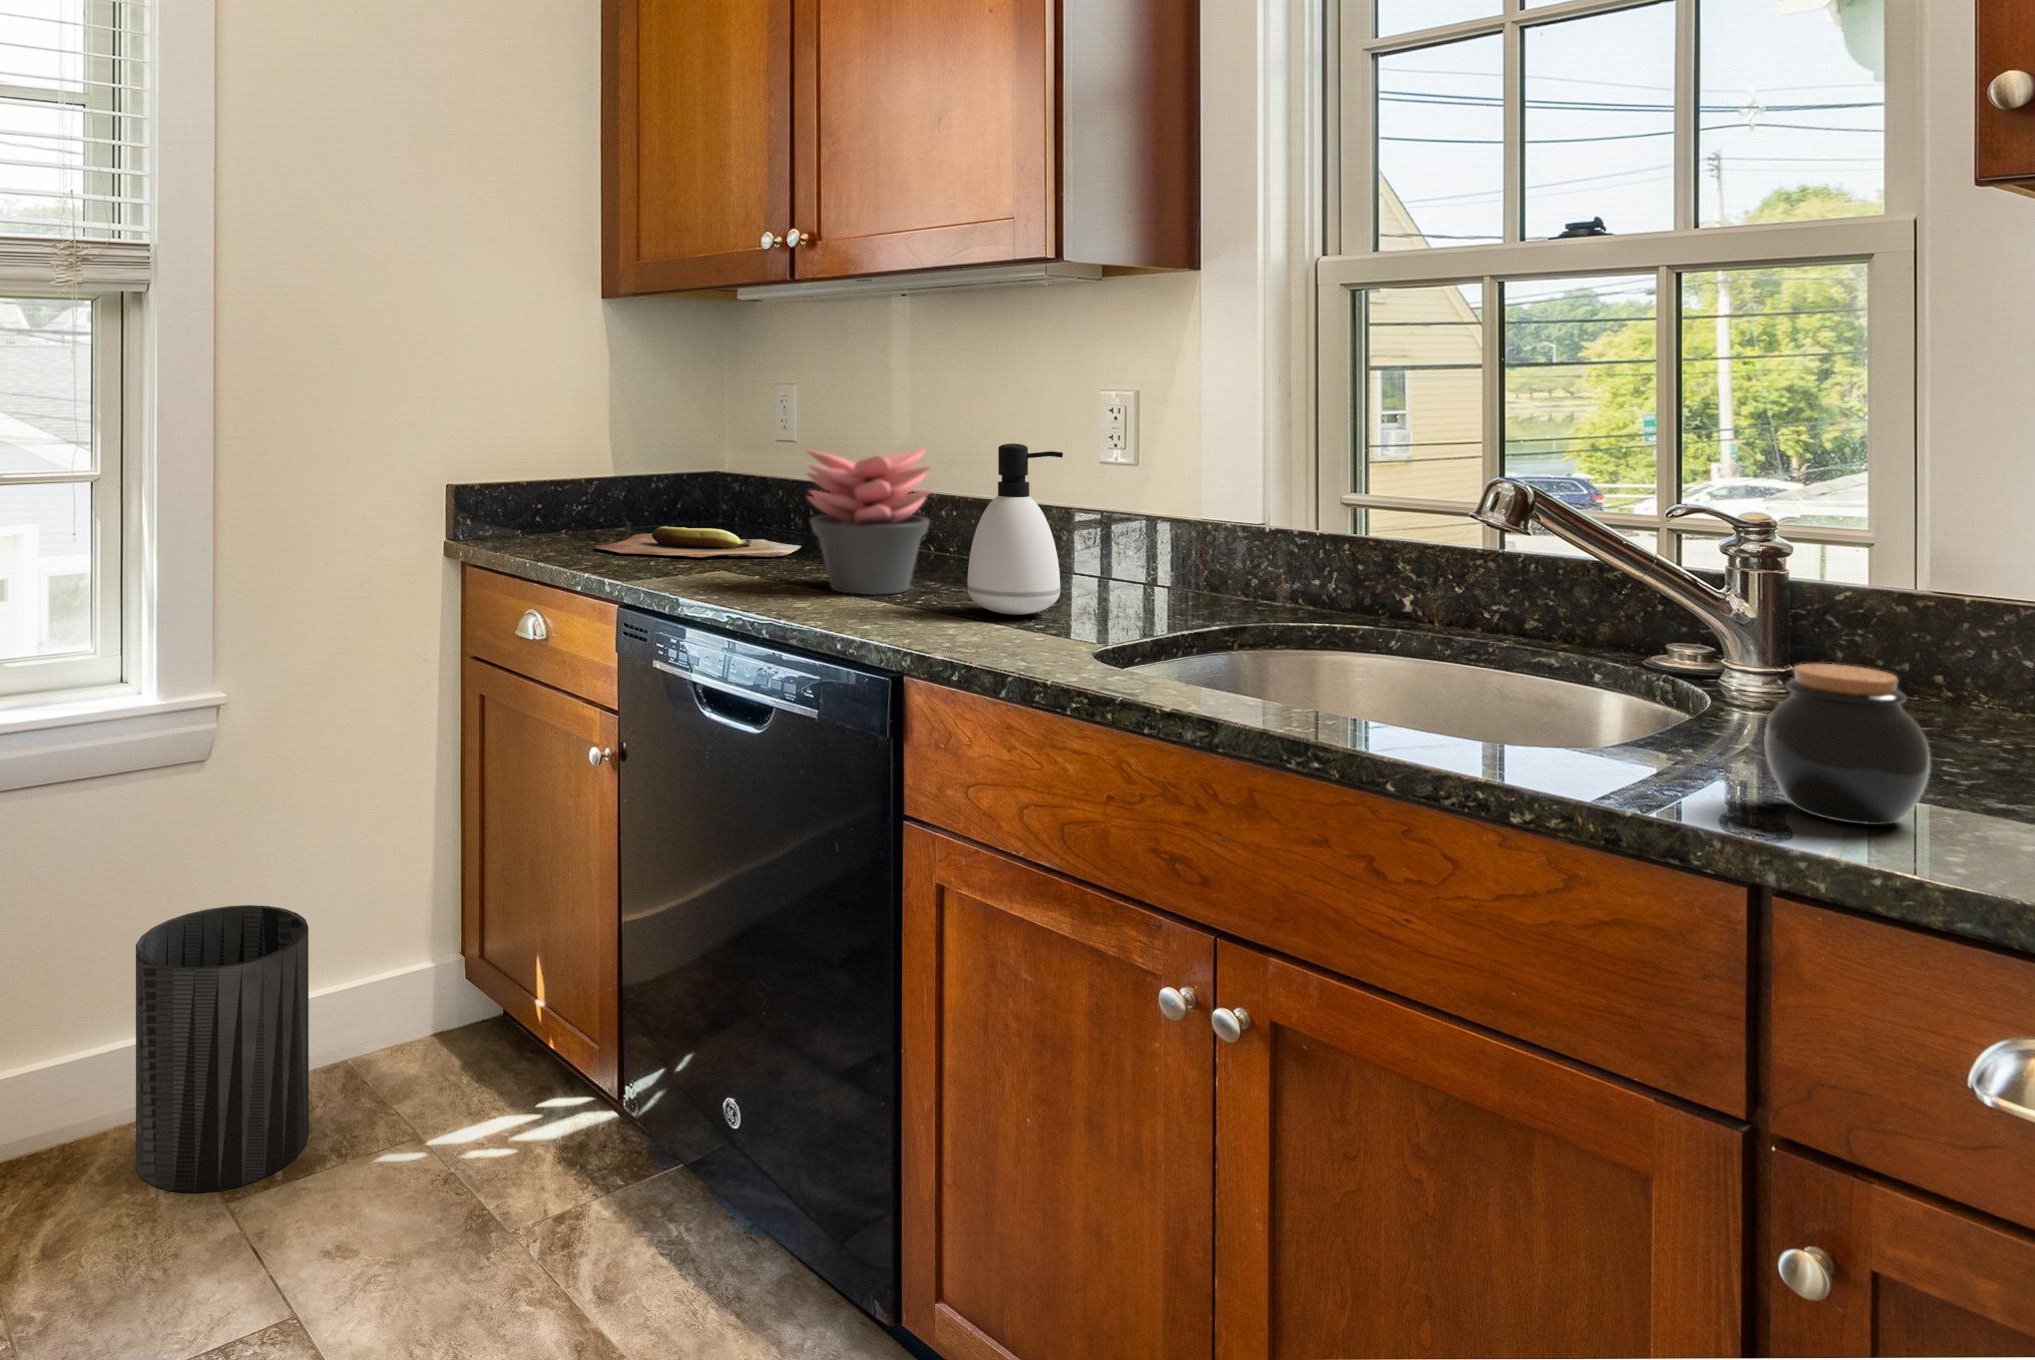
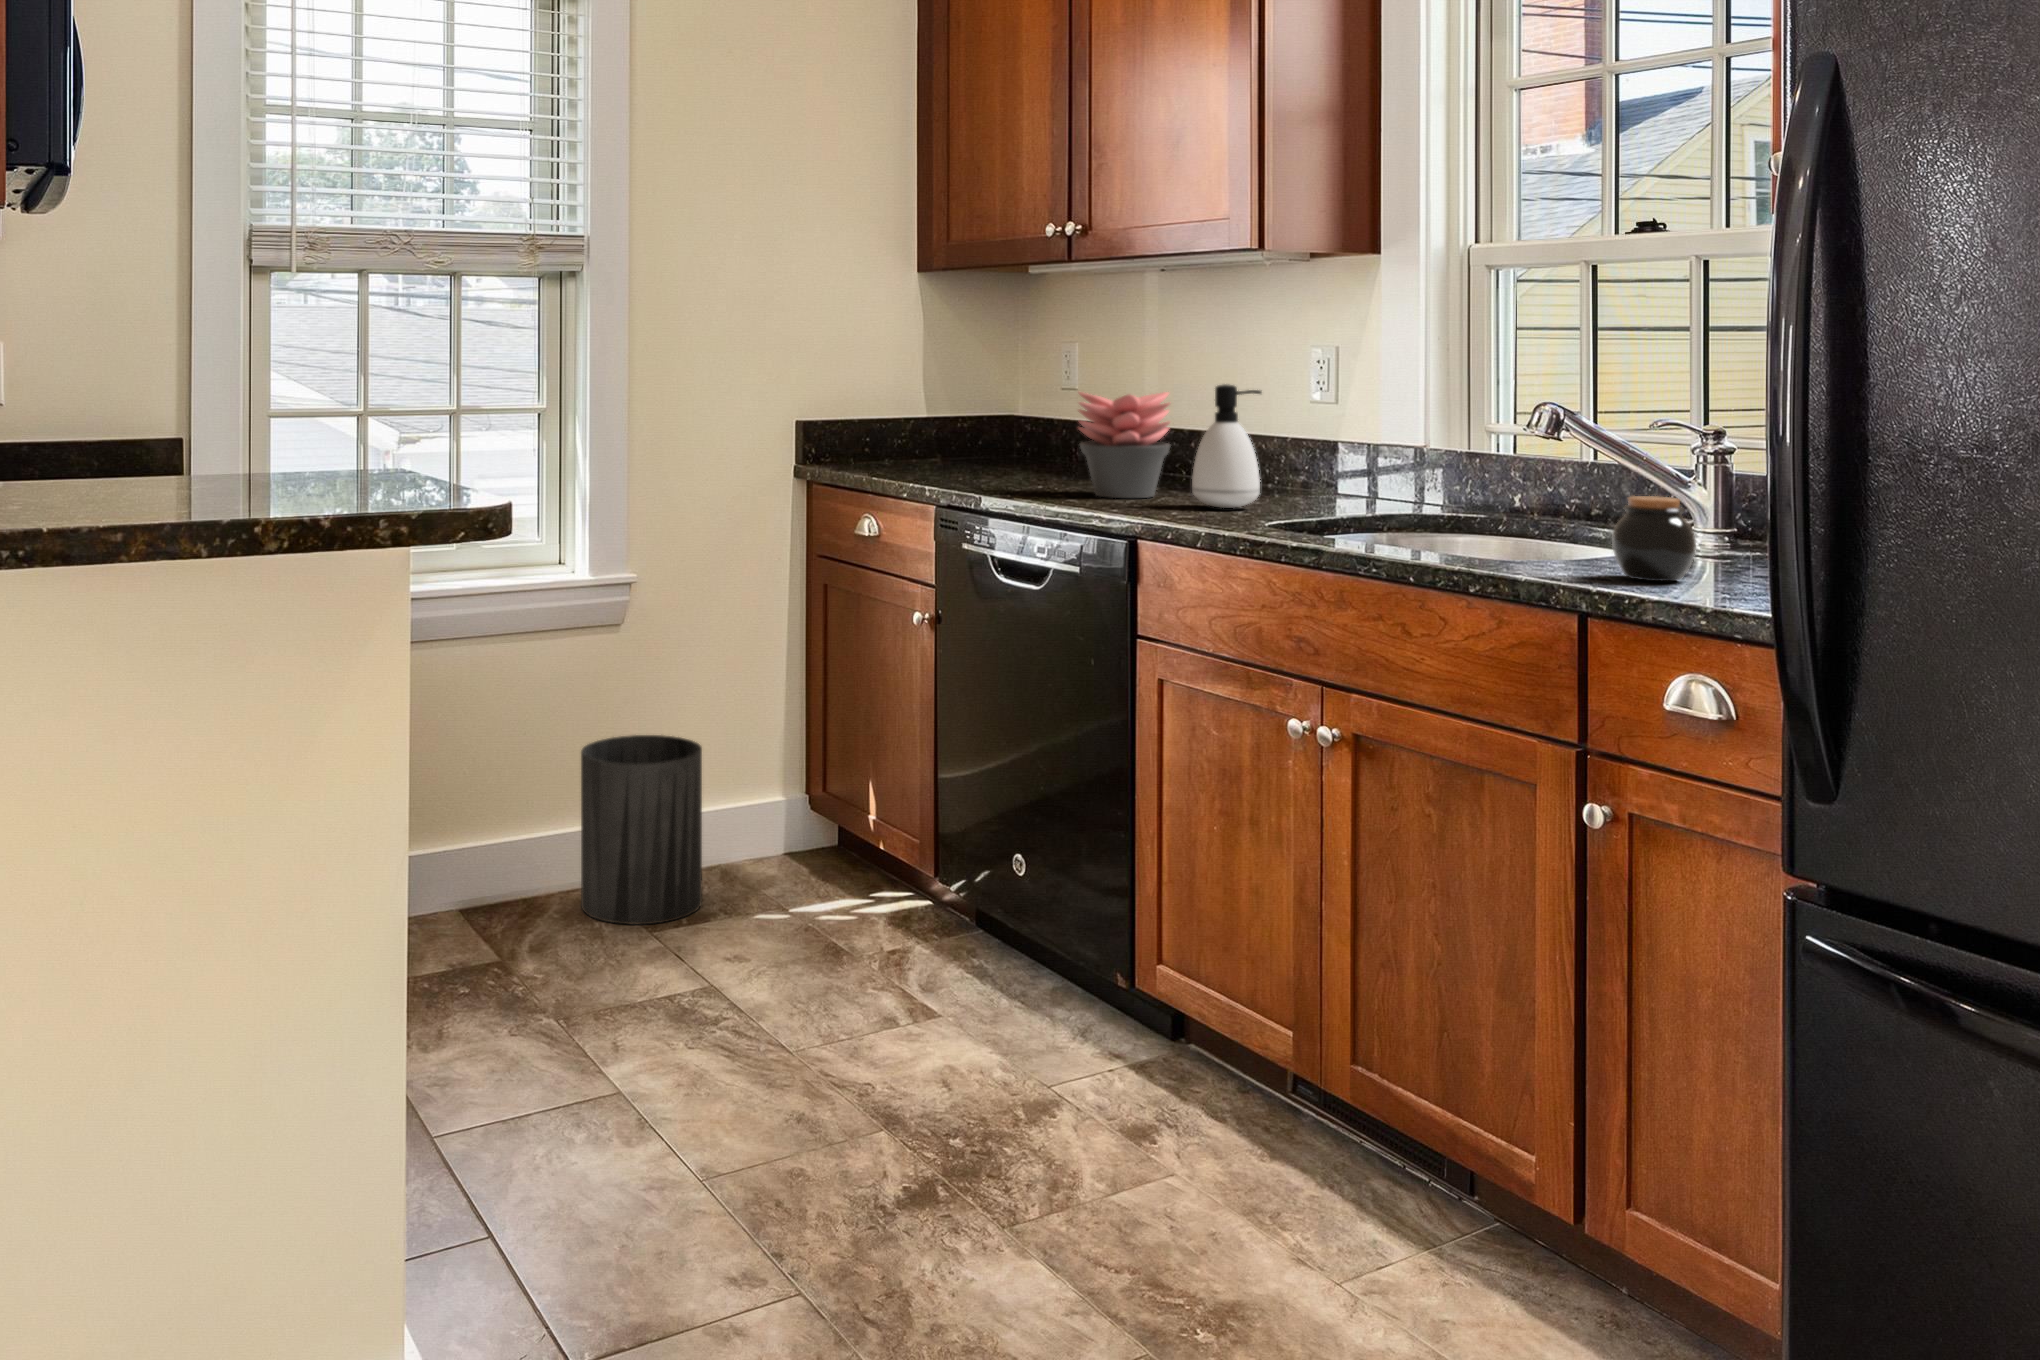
cutting board: present [595,526,801,557] -> none [912,458,1079,480]

